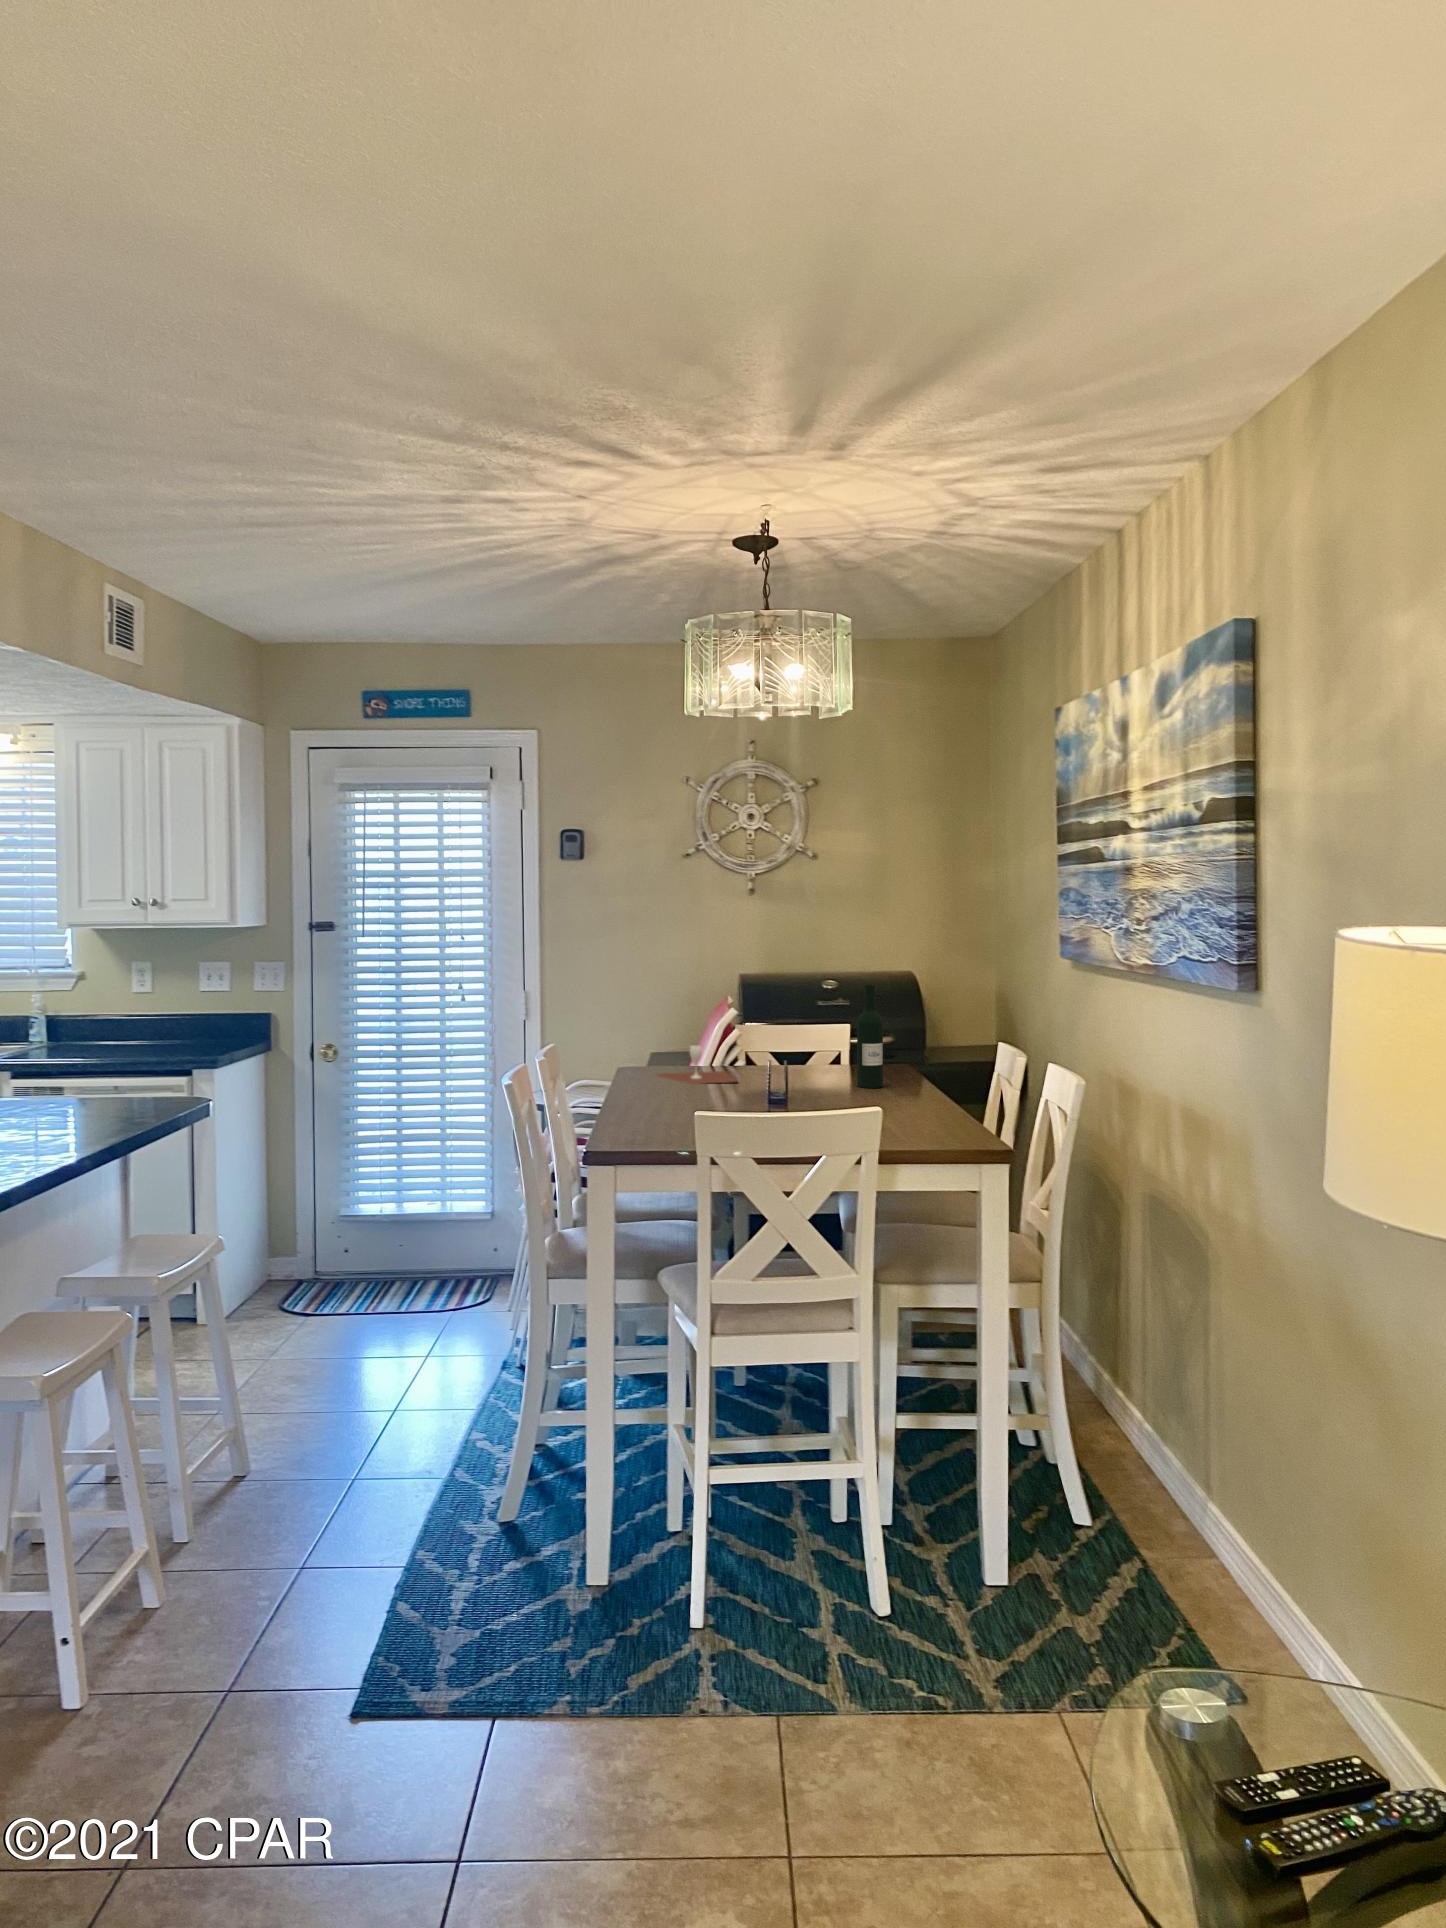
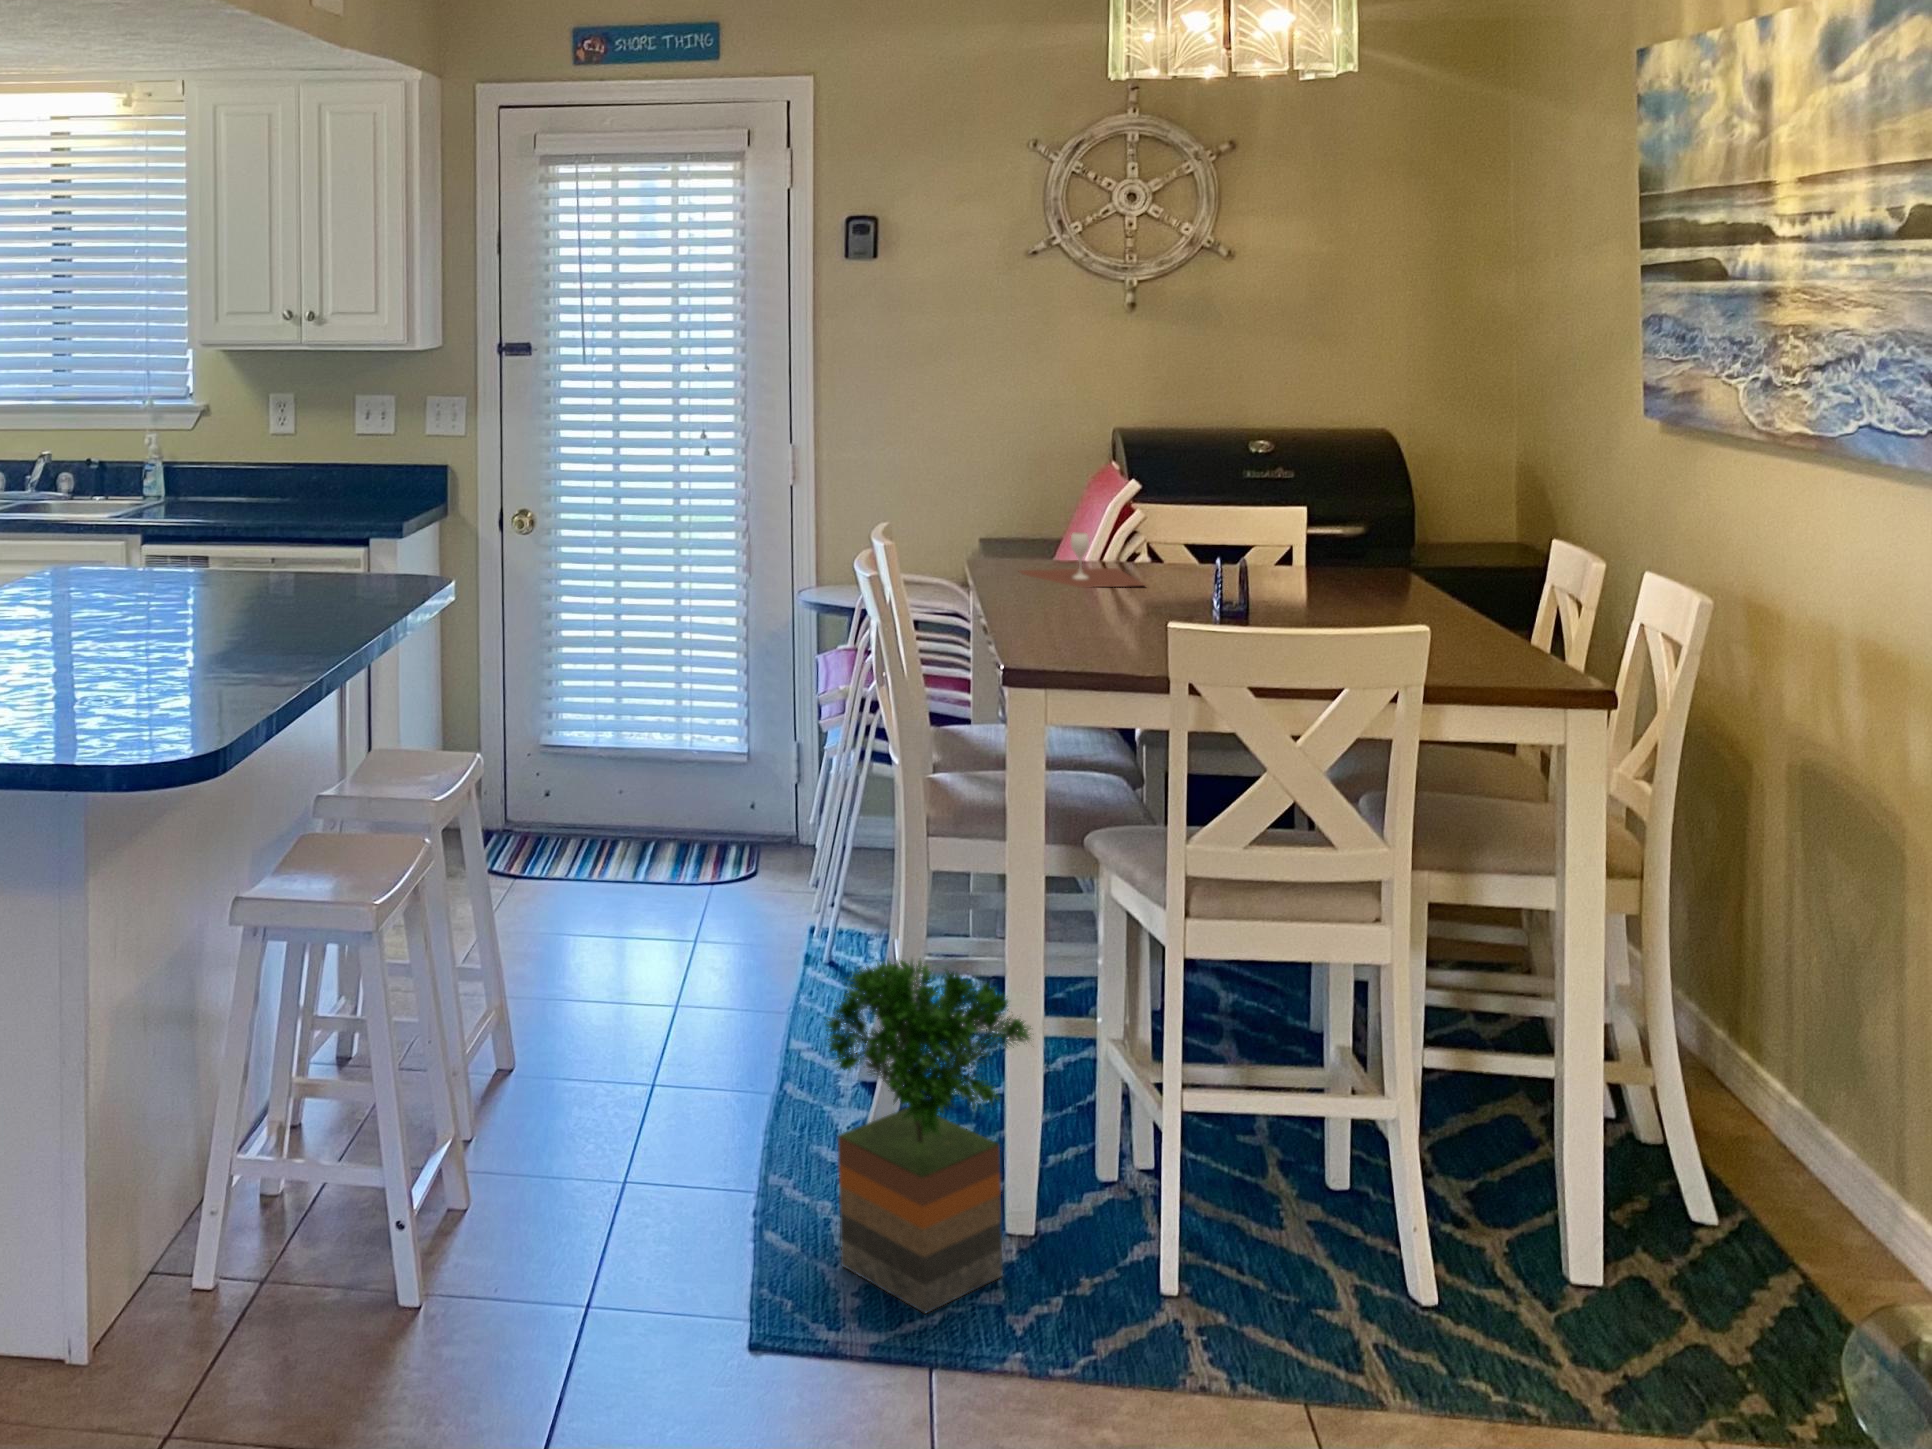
wine bottle: present [857,985,883,1088] -> none [1325,451,1366,599]
potted tree: none [420,1374,602,1677] -> present [825,960,1031,1313]

